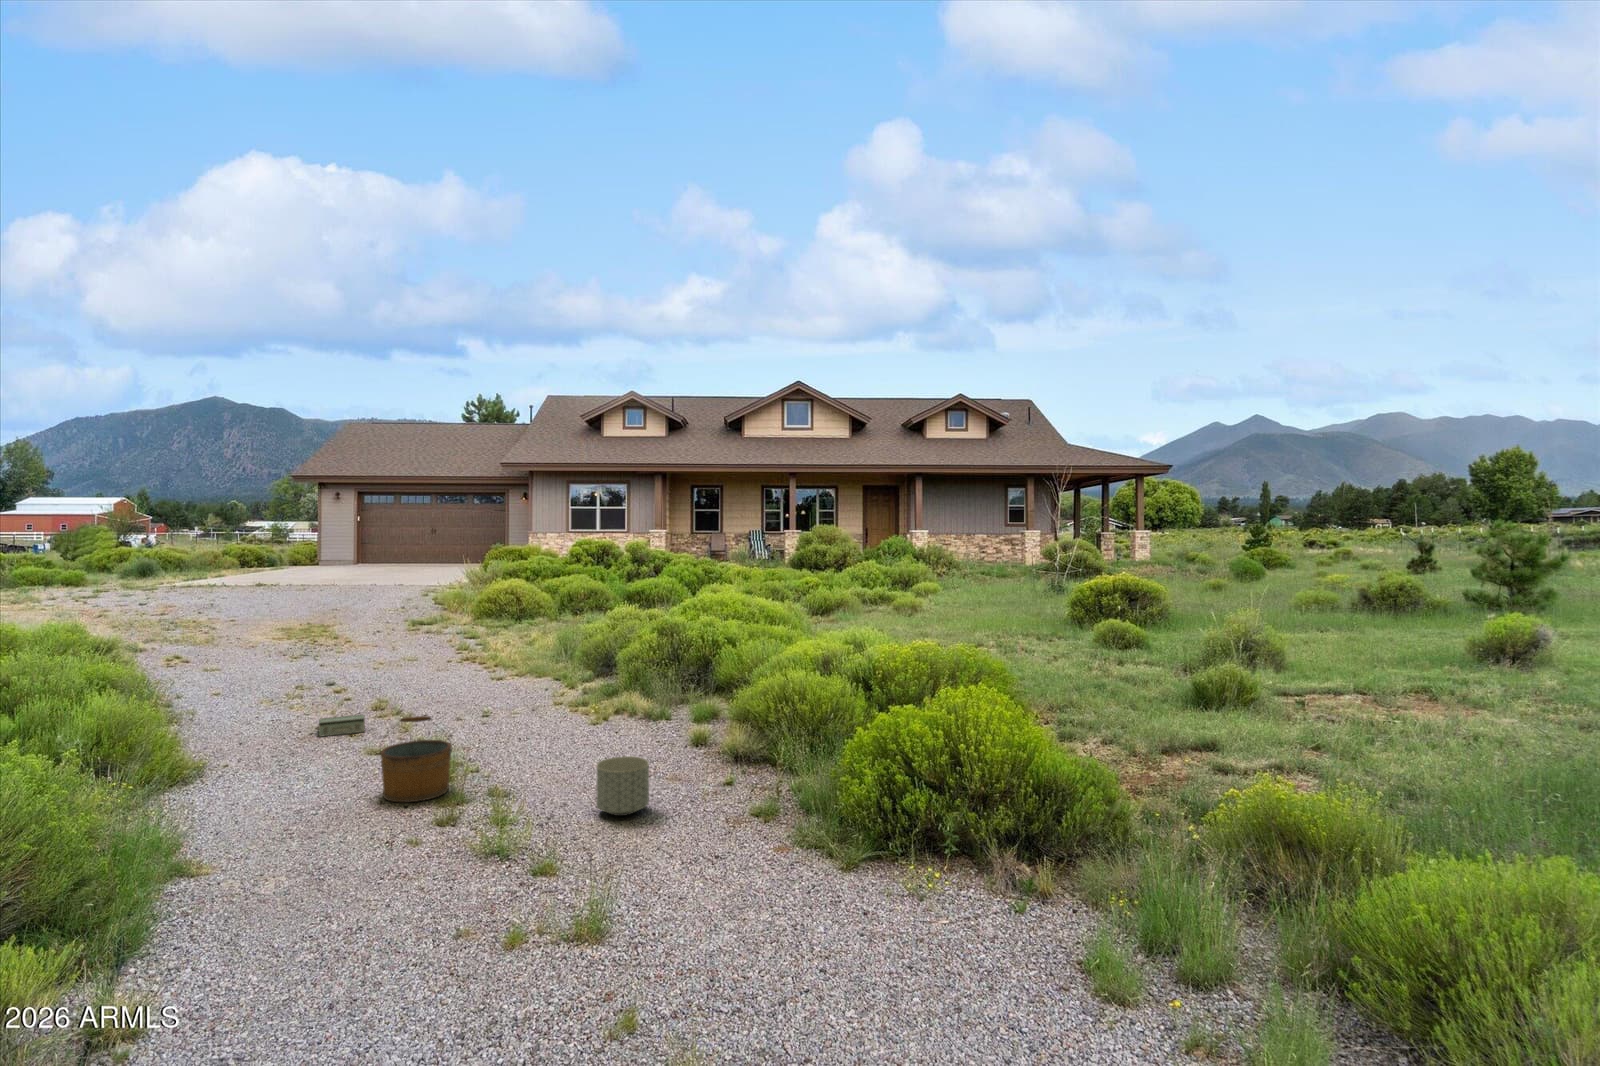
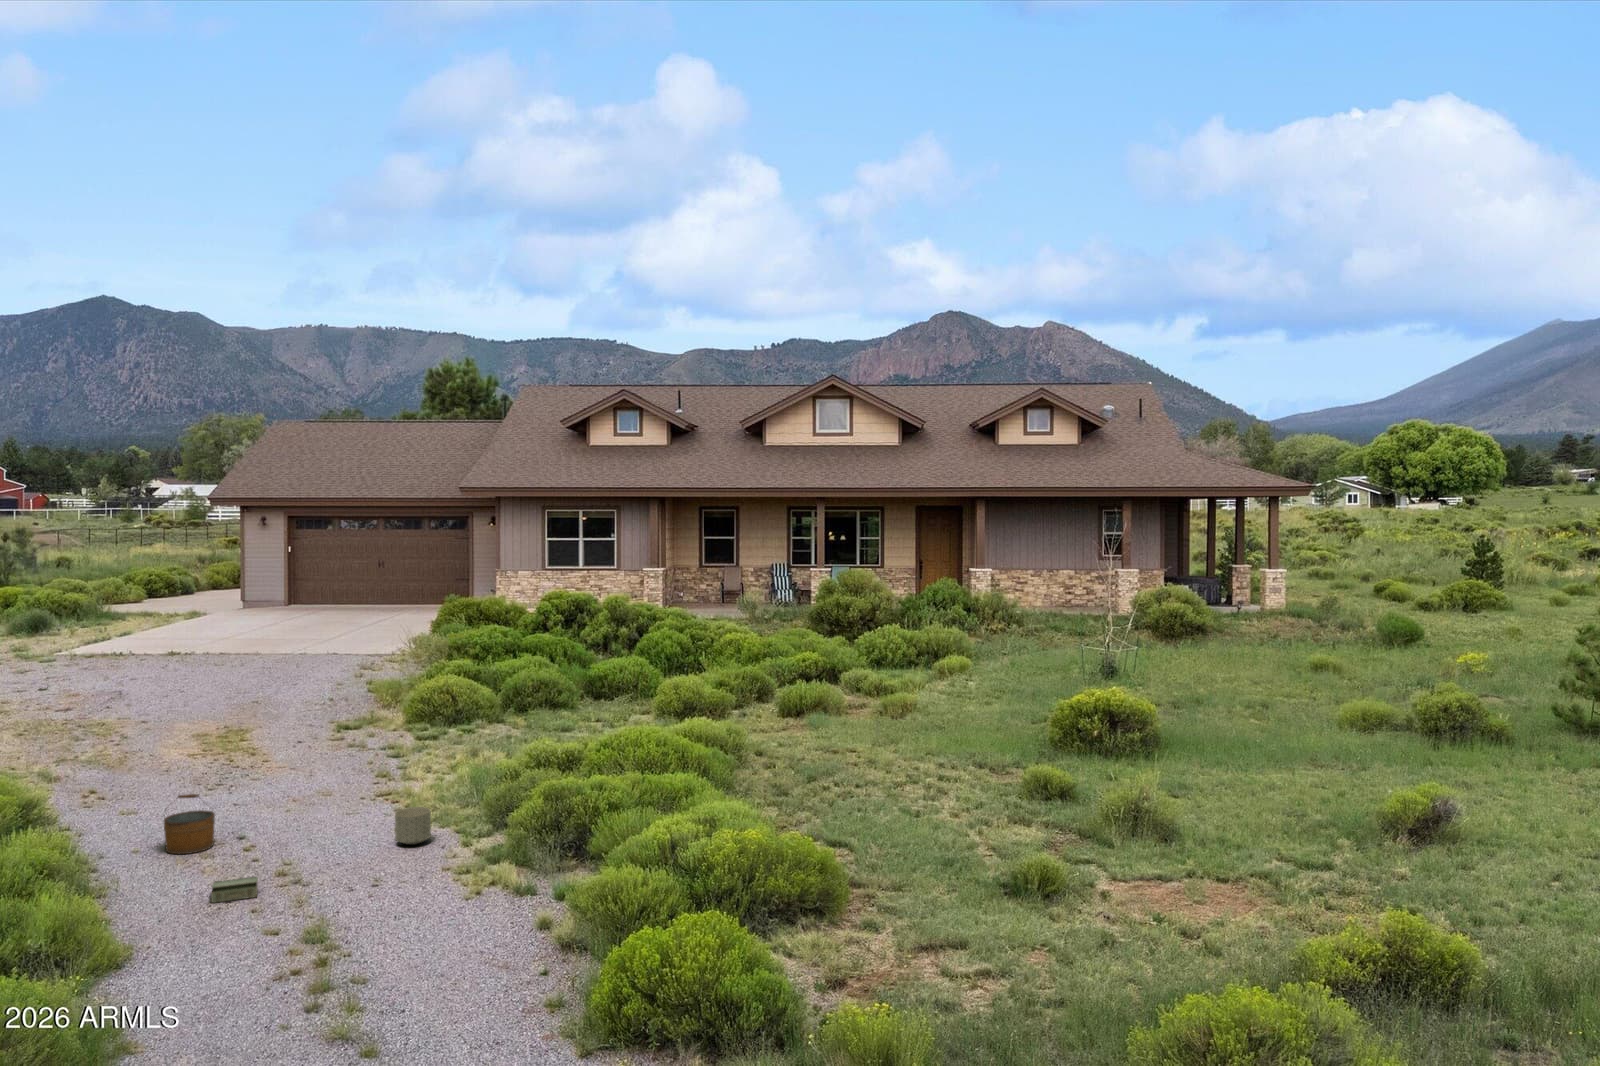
bucket: present [380,716,452,803] -> present [164,794,215,854]
planter: present [596,756,649,816] -> present [395,807,431,845]

